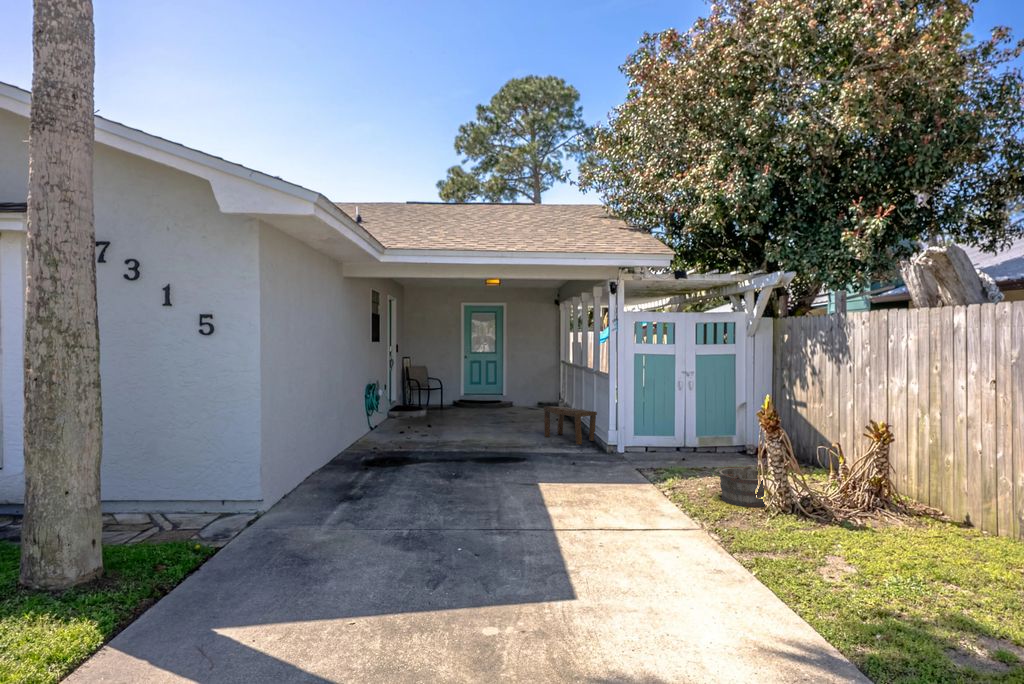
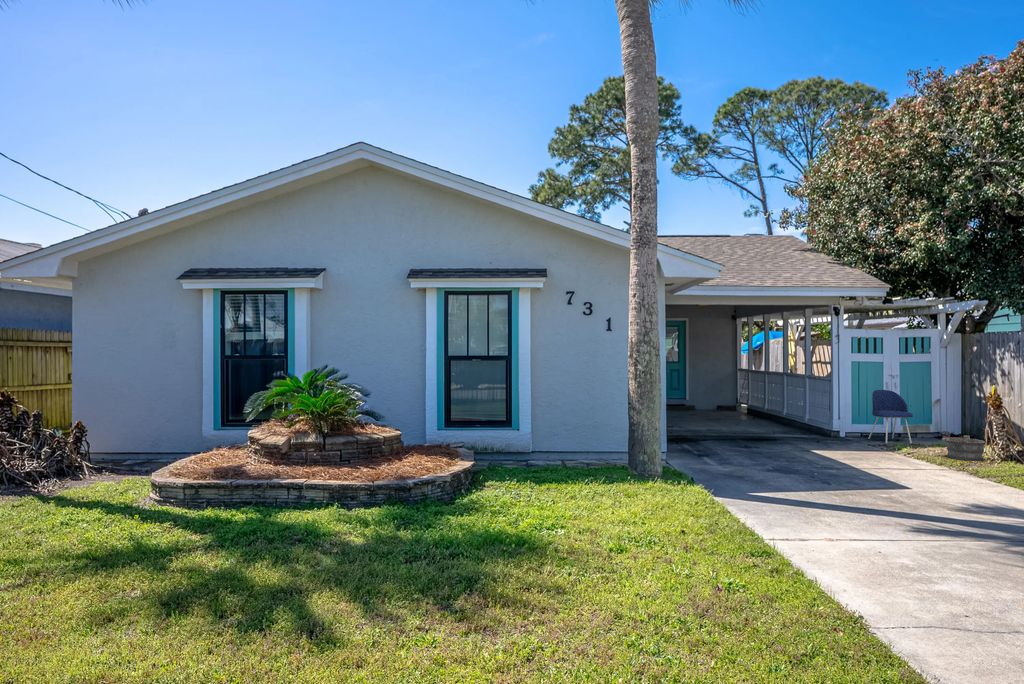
chair: none [651,392,702,468] -> present [868,390,913,444]
bench: present [544,406,597,445] -> none [763,403,811,432]

